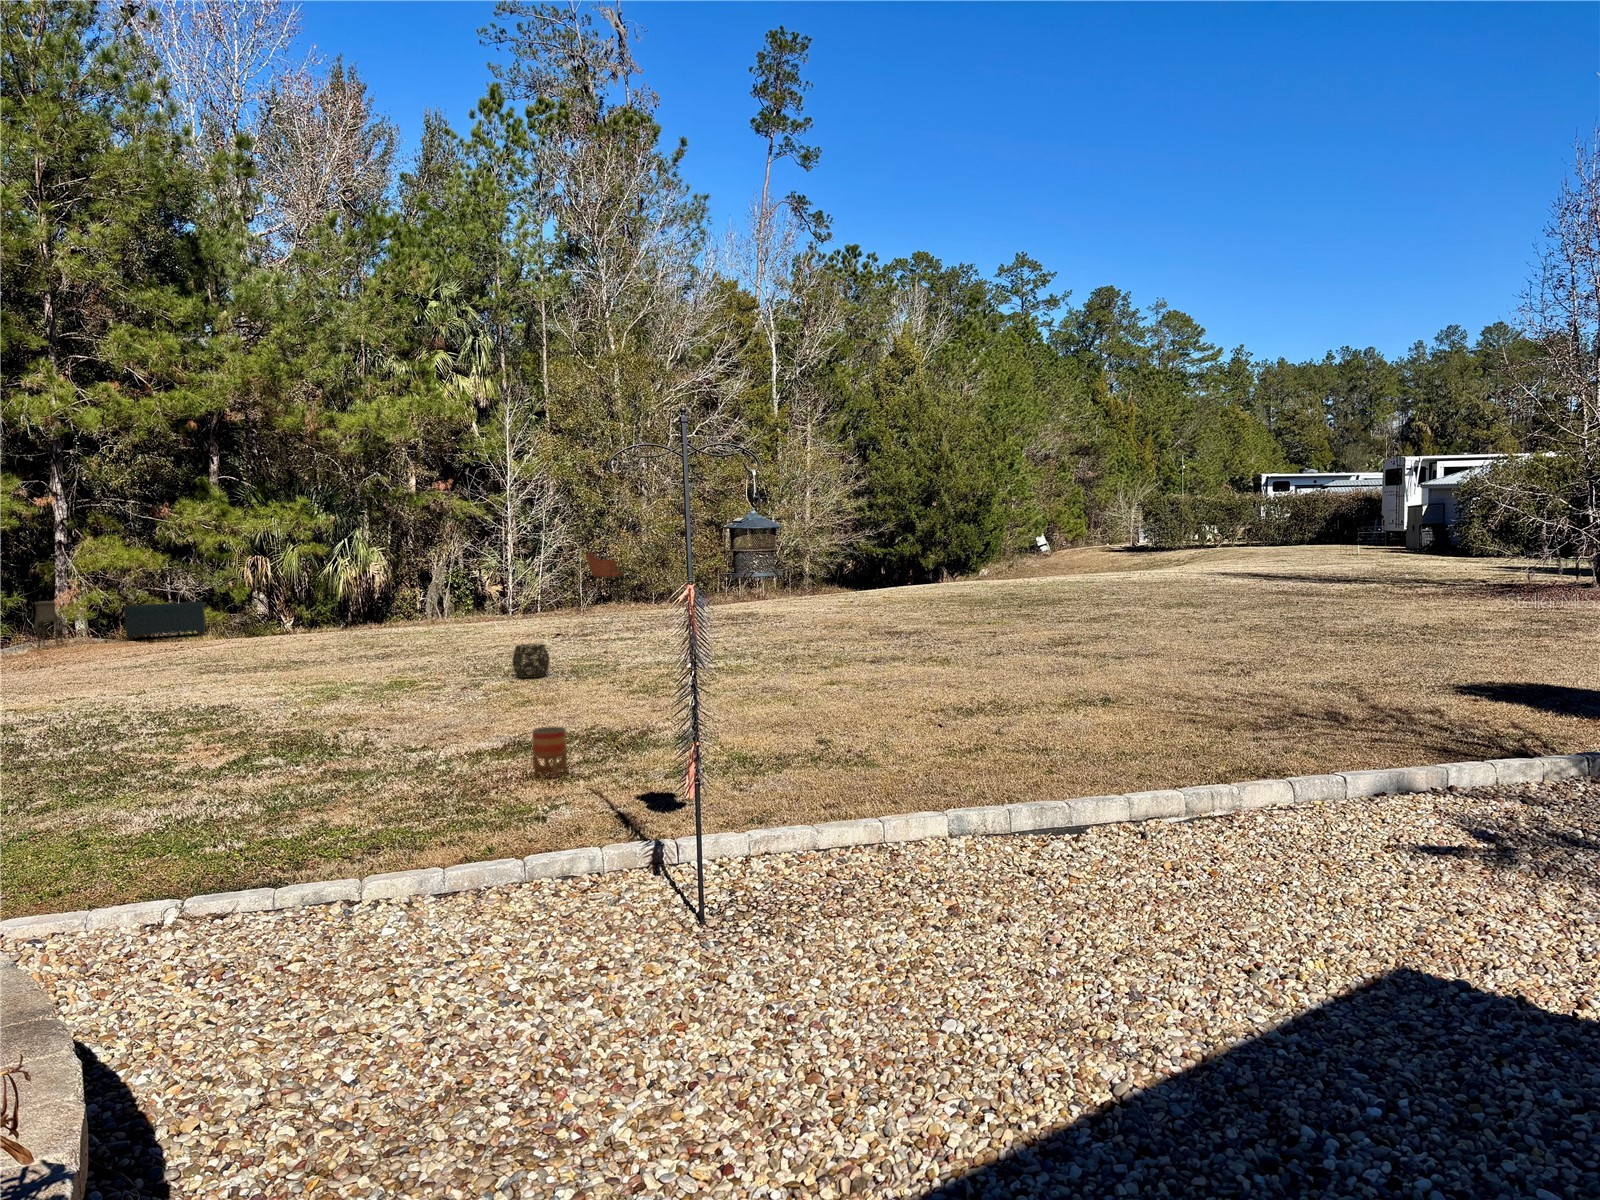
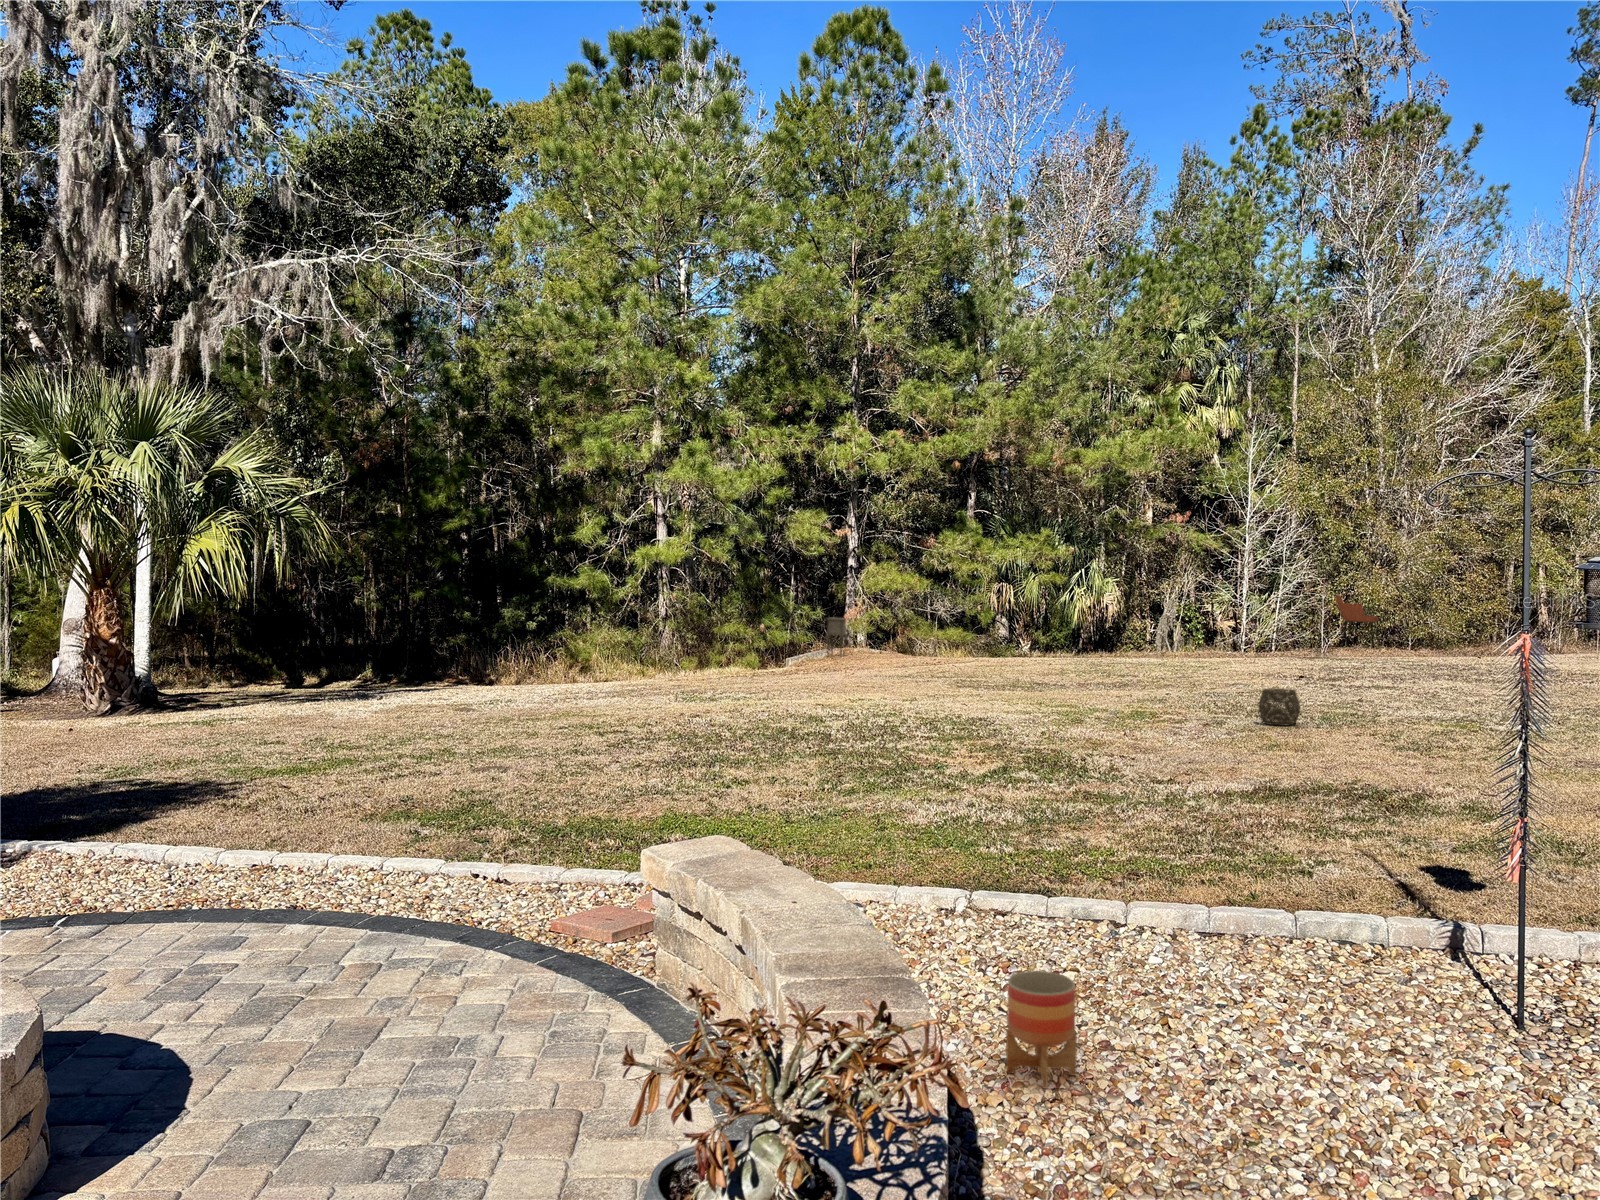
bench: present [124,602,206,640] -> none [893,625,957,657]
planter: present [532,726,568,778] -> present [1006,971,1077,1089]

